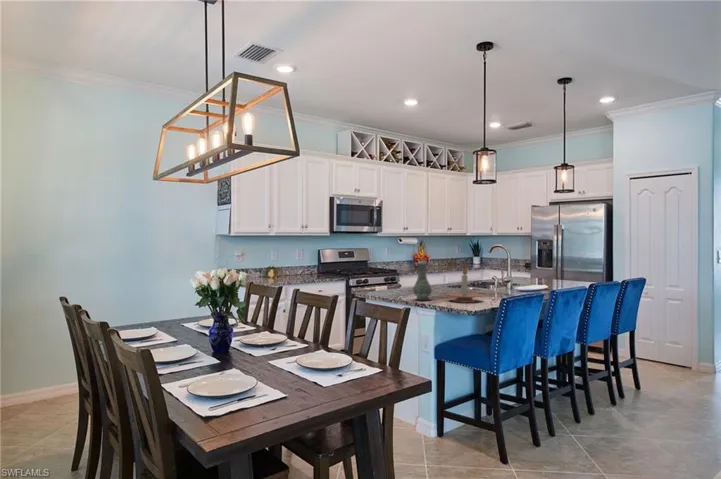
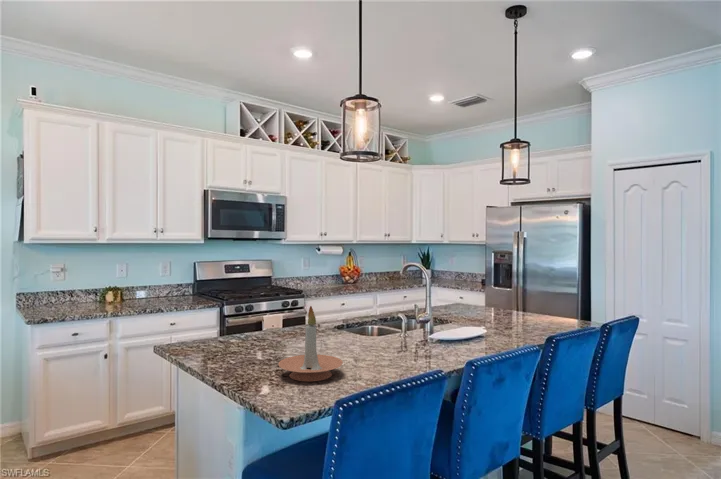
vase: present [413,260,432,300] -> none [224,295,259,372]

